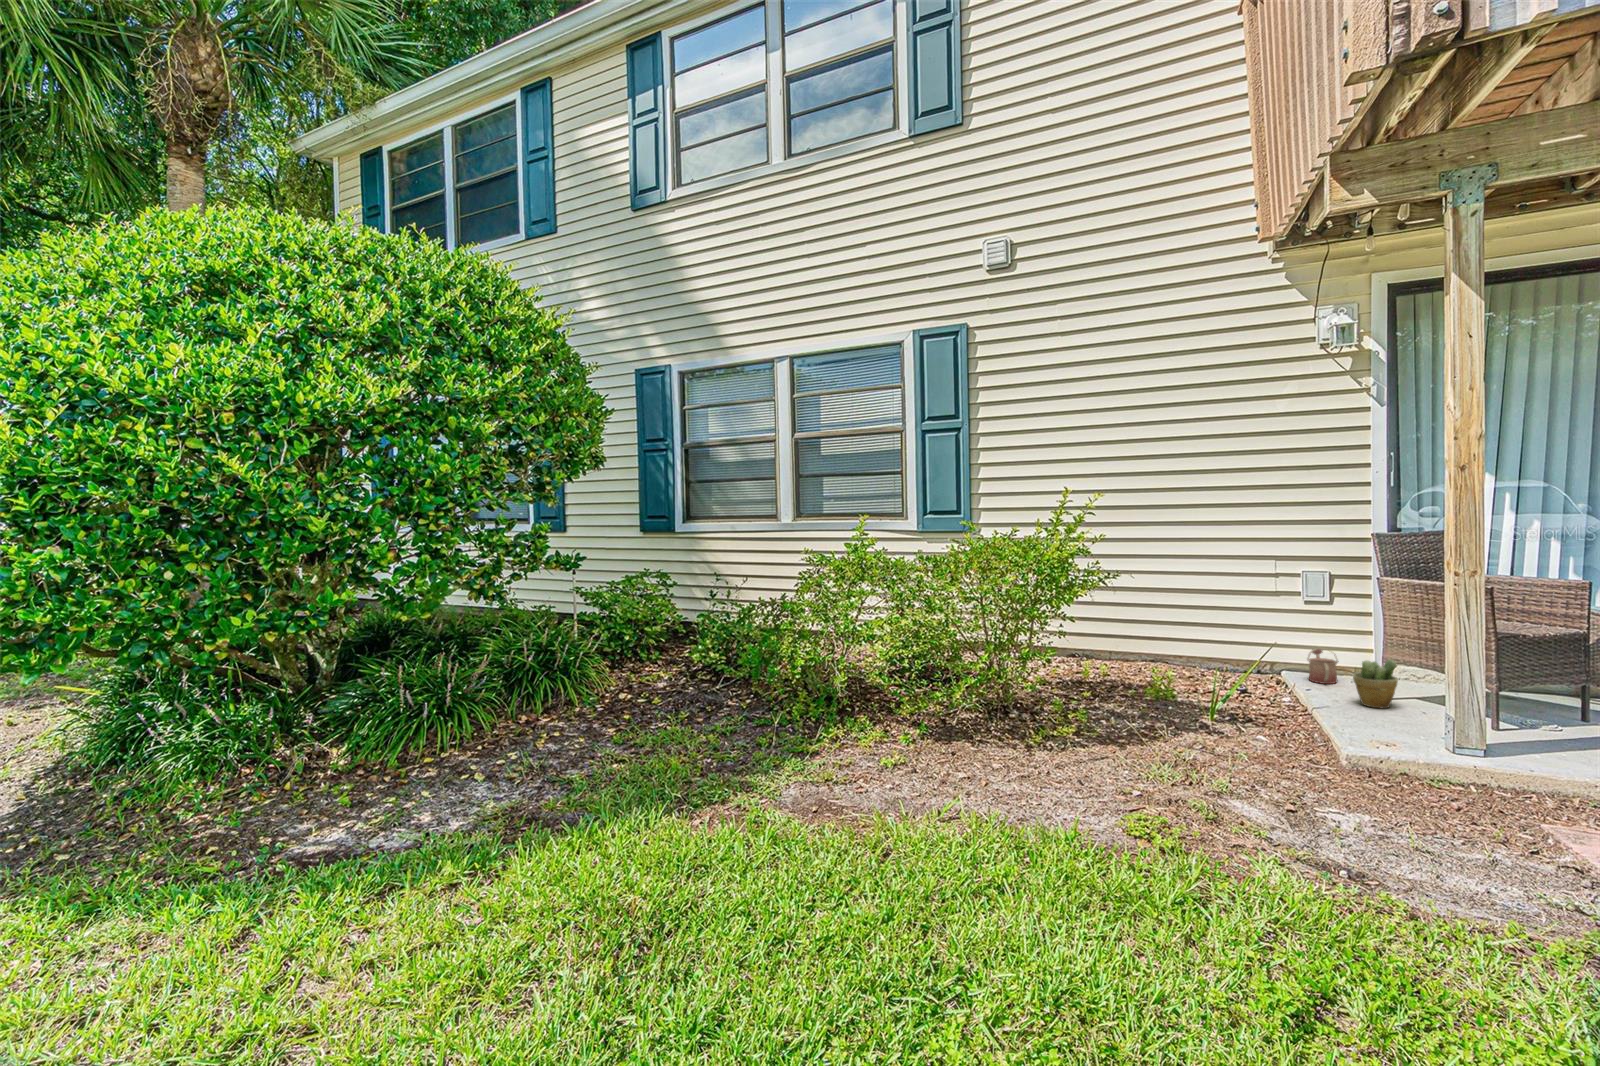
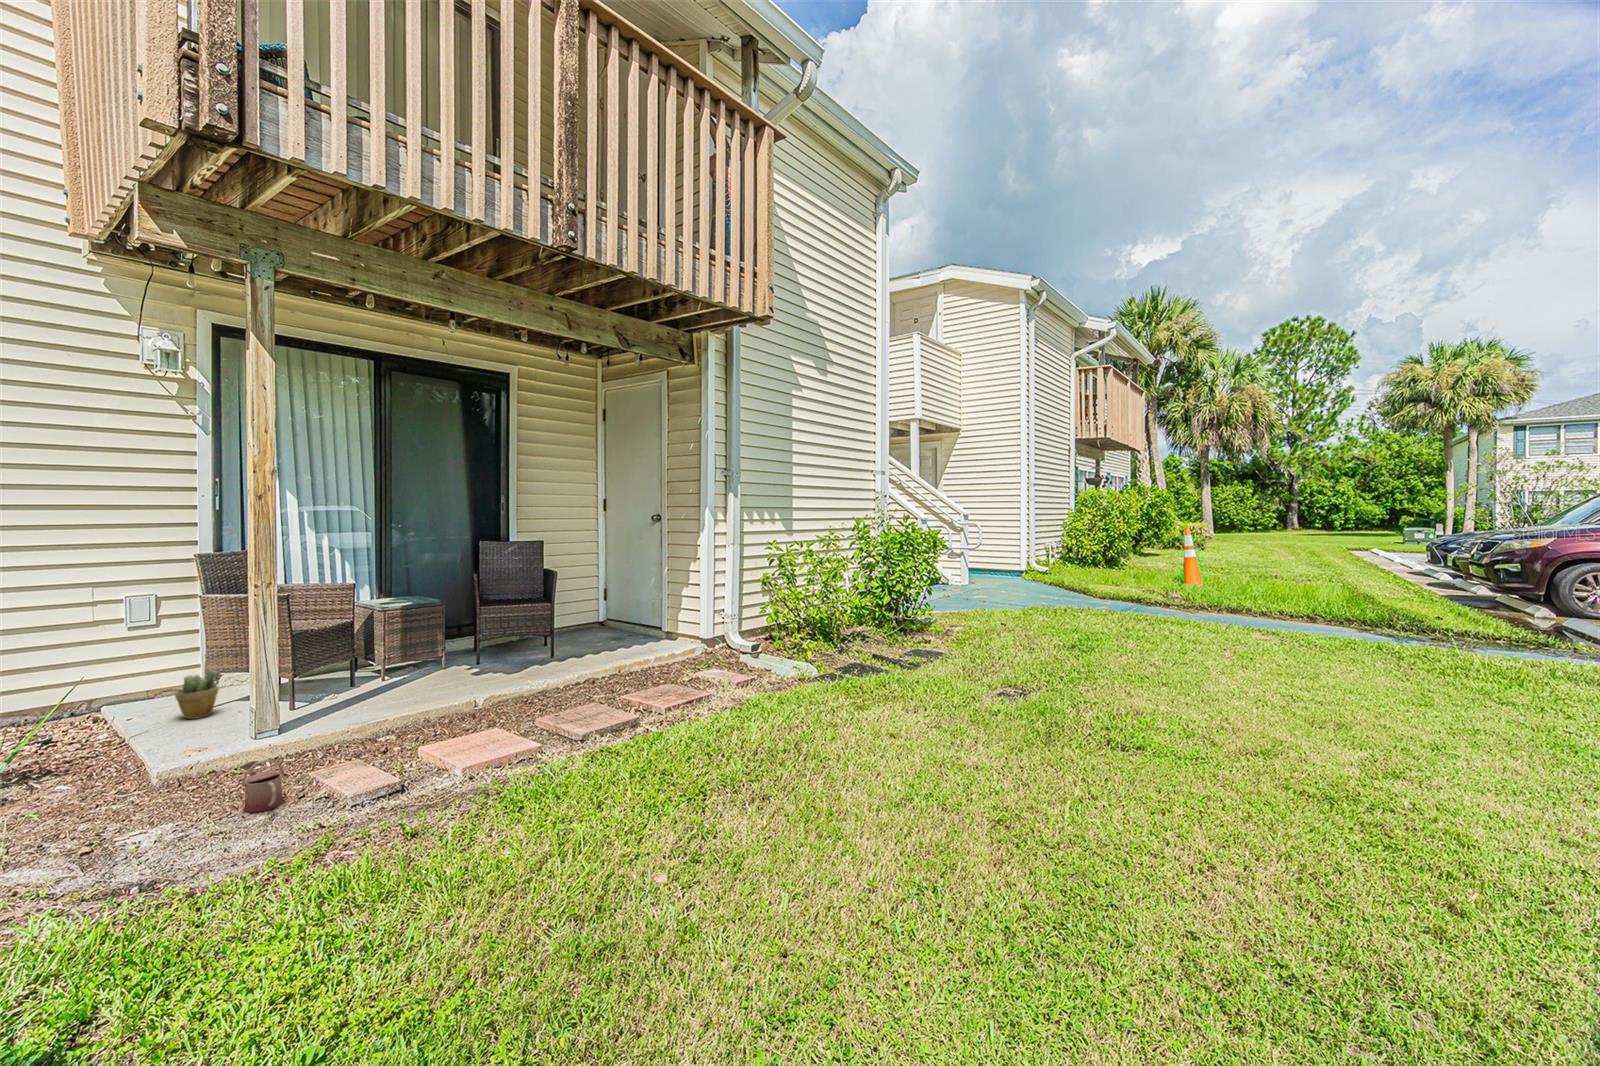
watering can: present [1307,648,1339,684] -> present [241,759,284,812]

